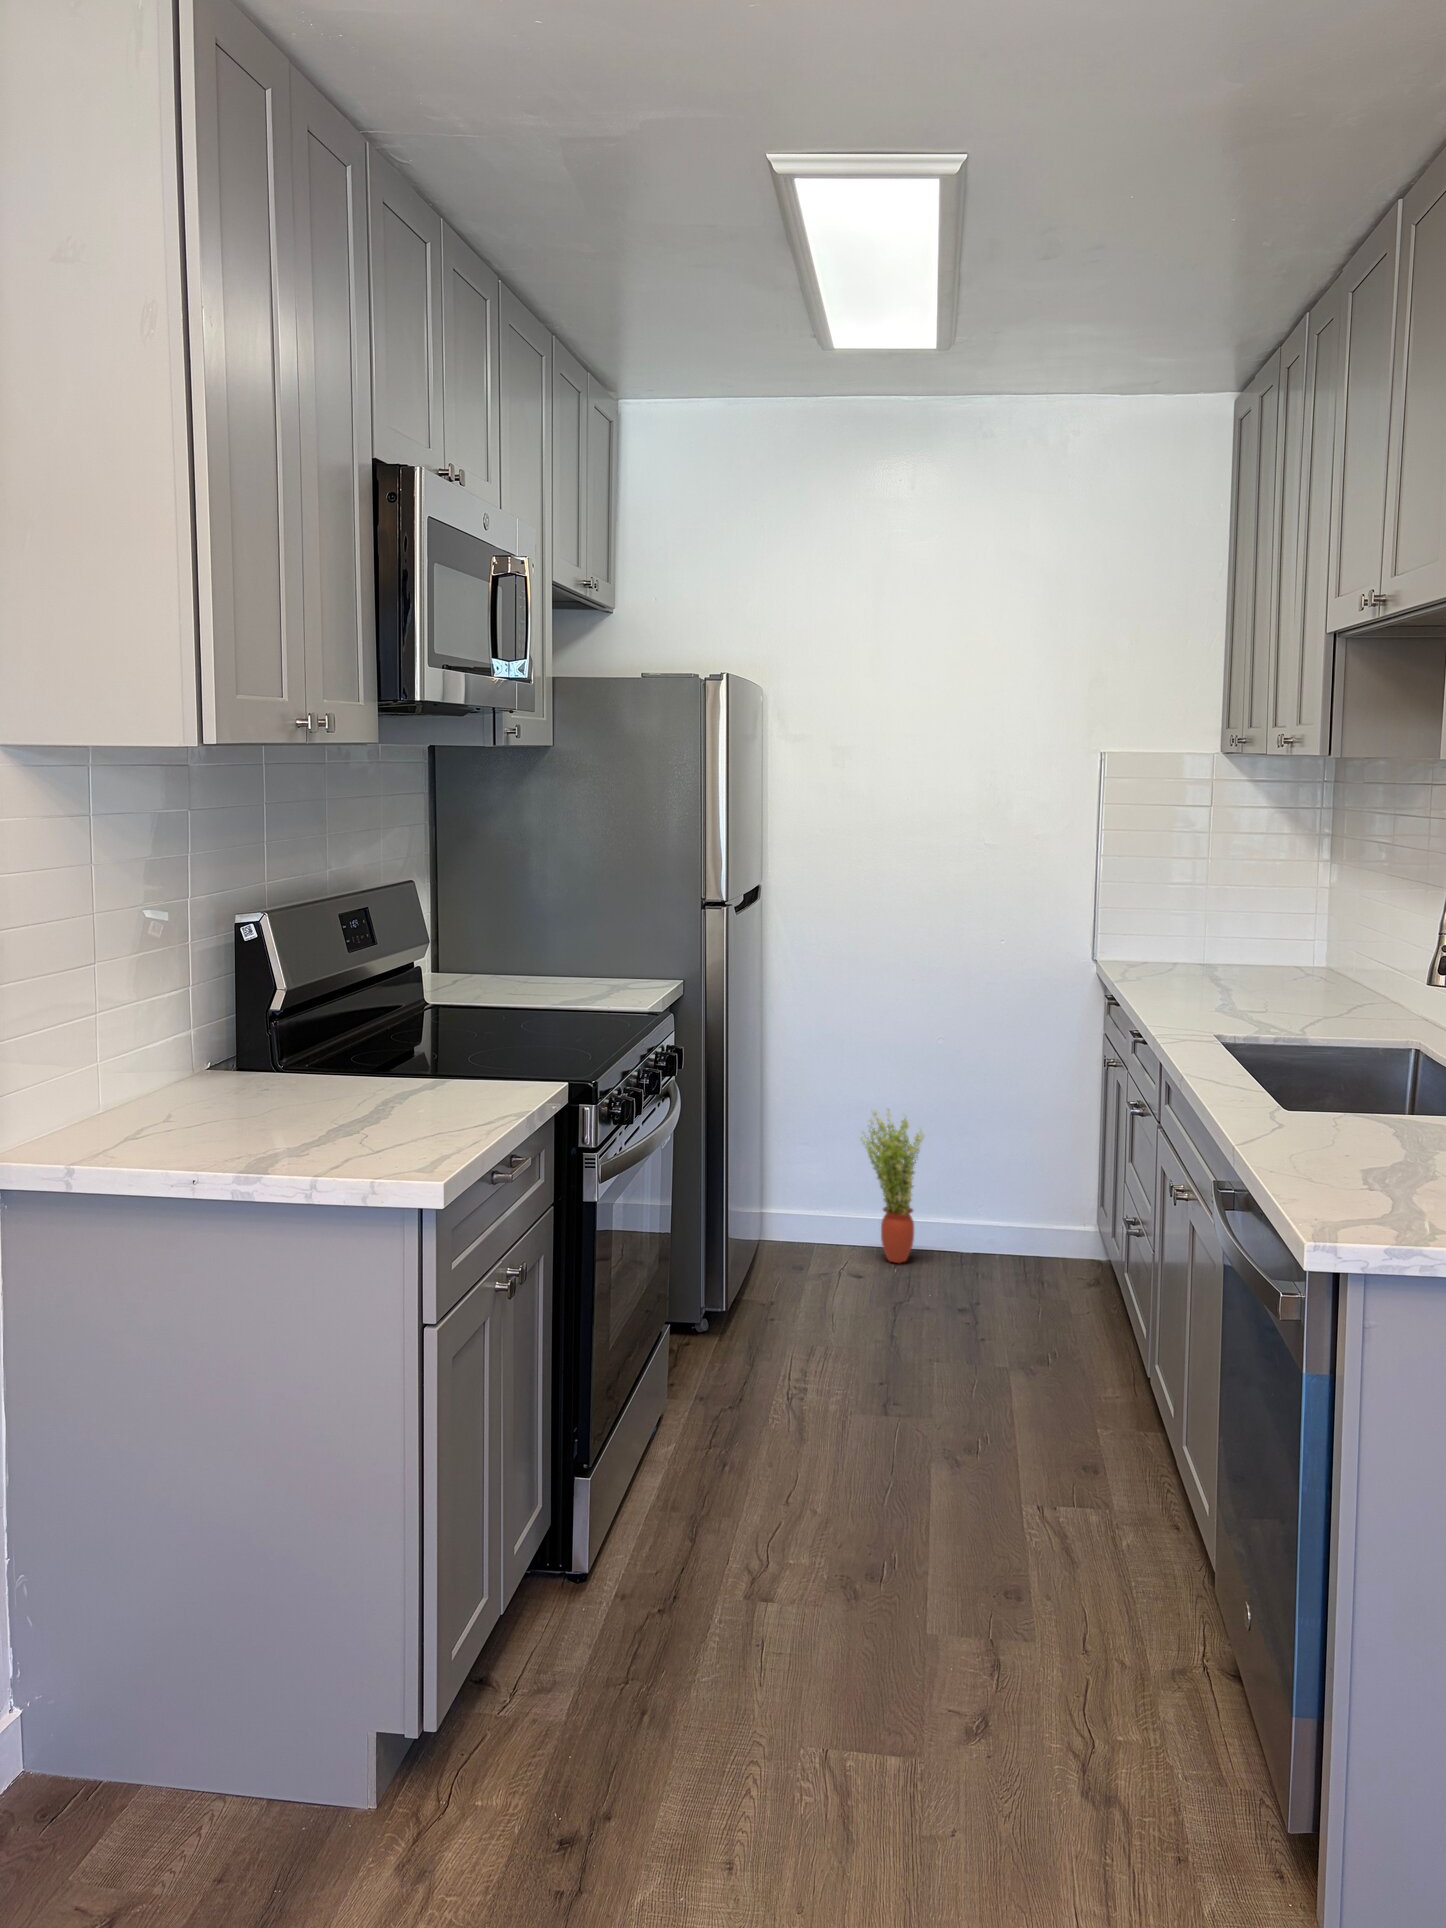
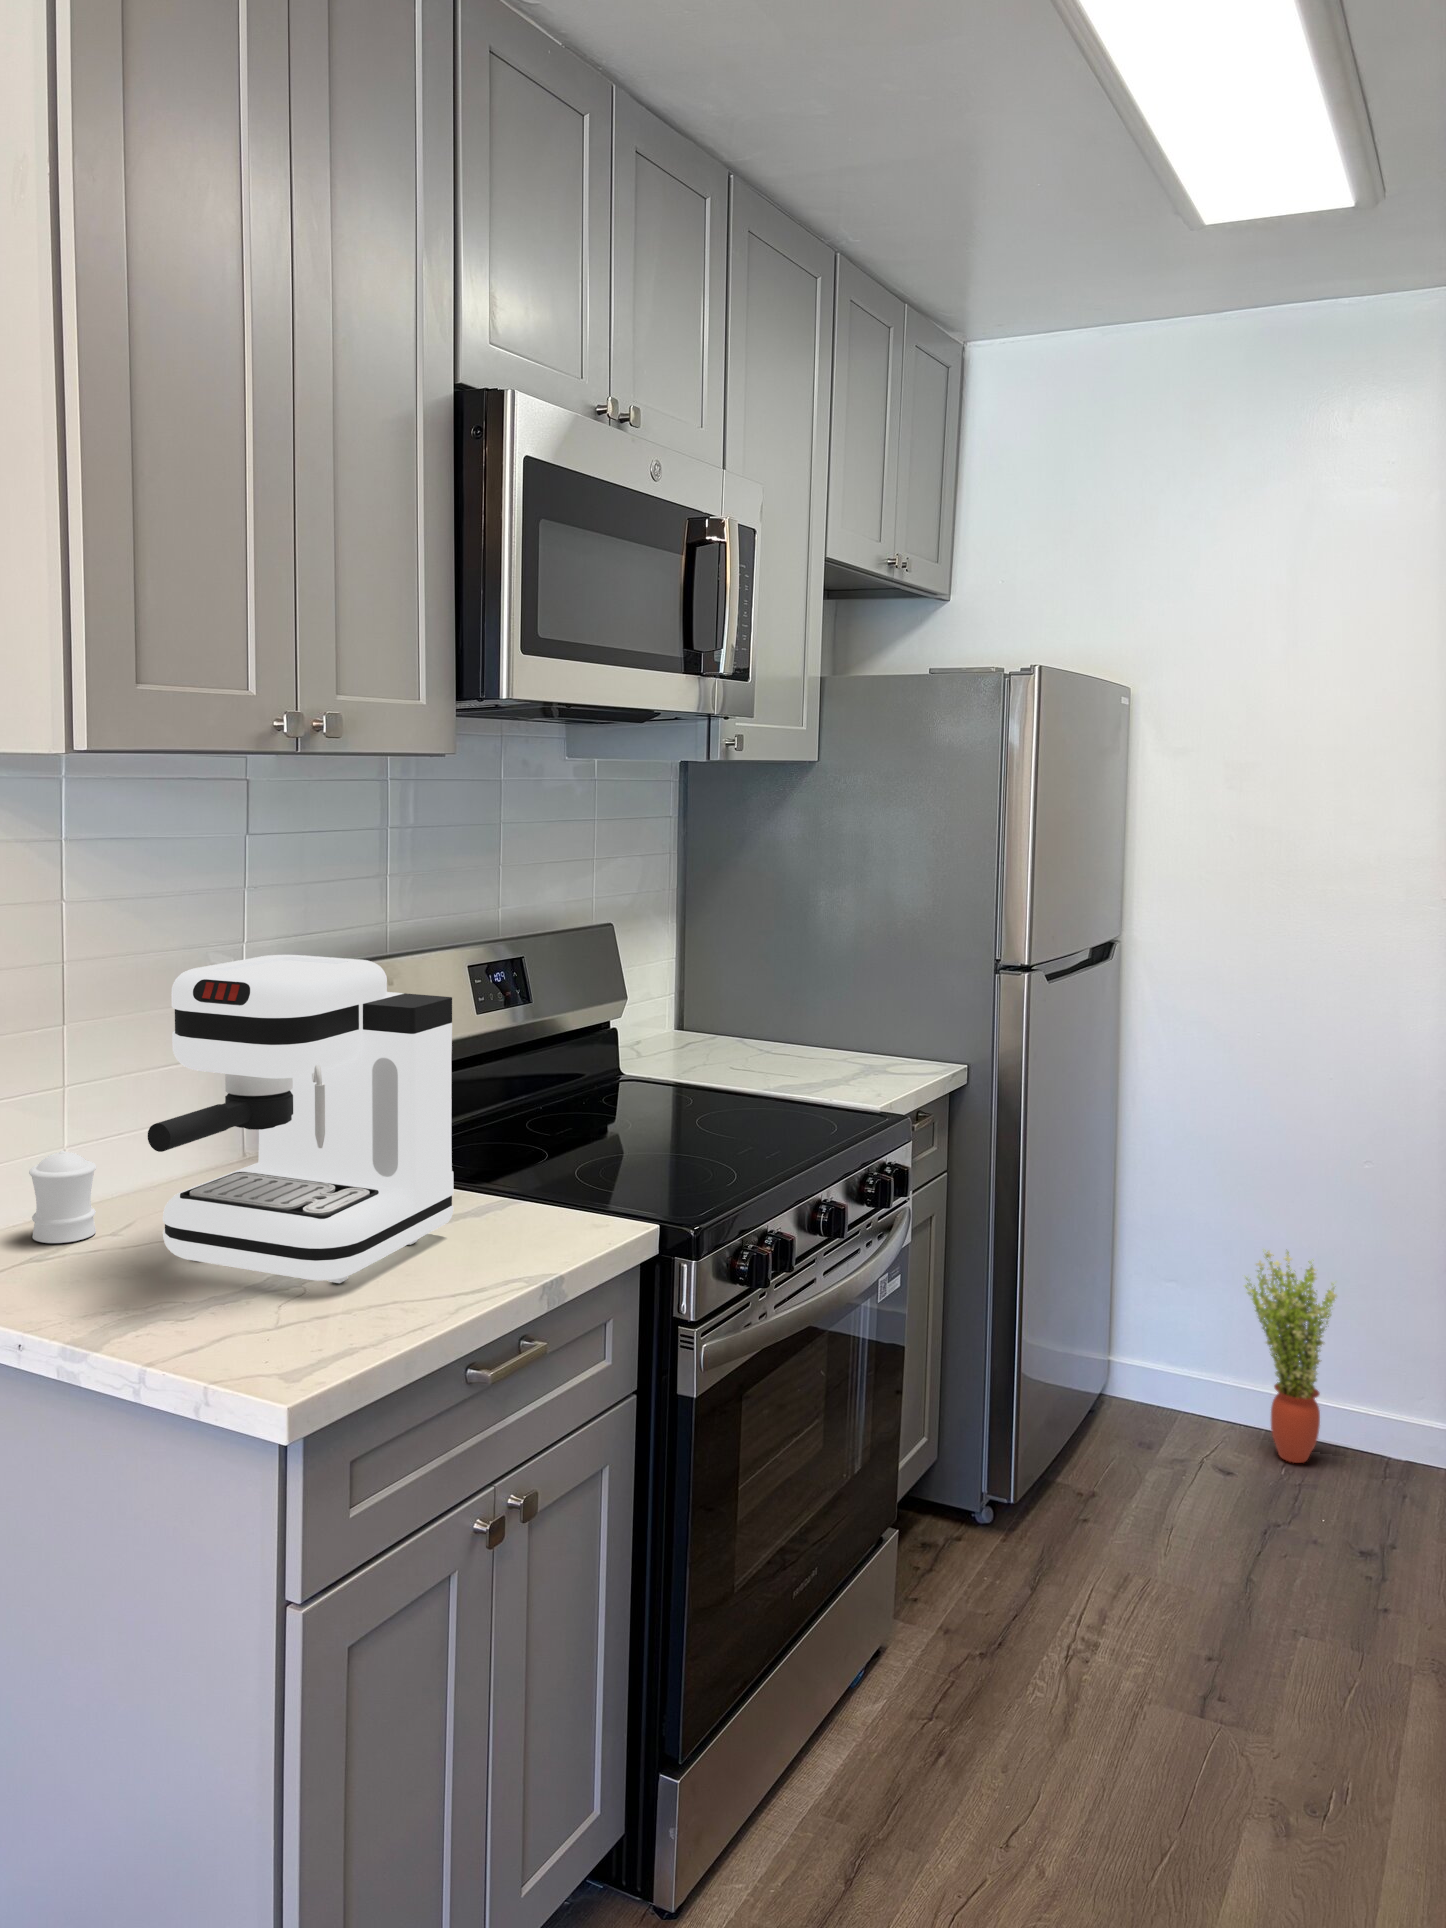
coffee maker: none [236,898,433,1128] -> present [148,955,453,1283]
salt shaker: none [99,1059,152,1131] -> present [29,1151,96,1243]

